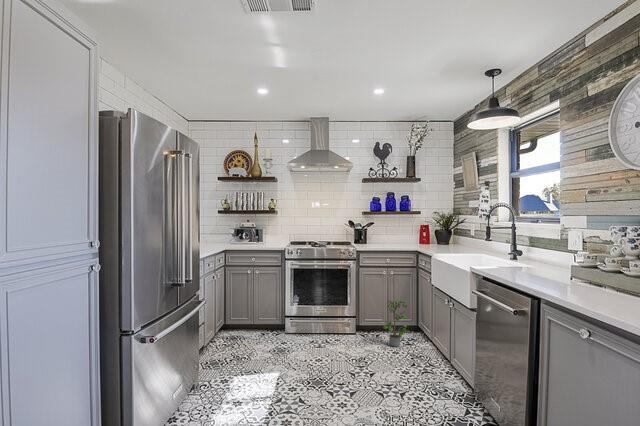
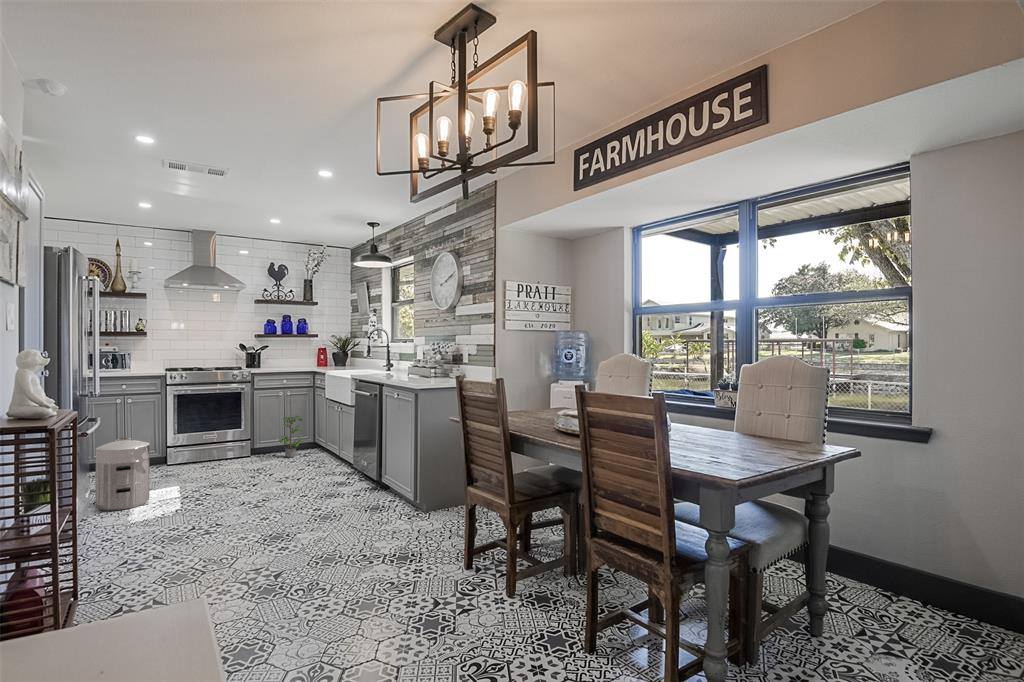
waste bin: none [200,324,250,408] -> present [95,438,150,511]

